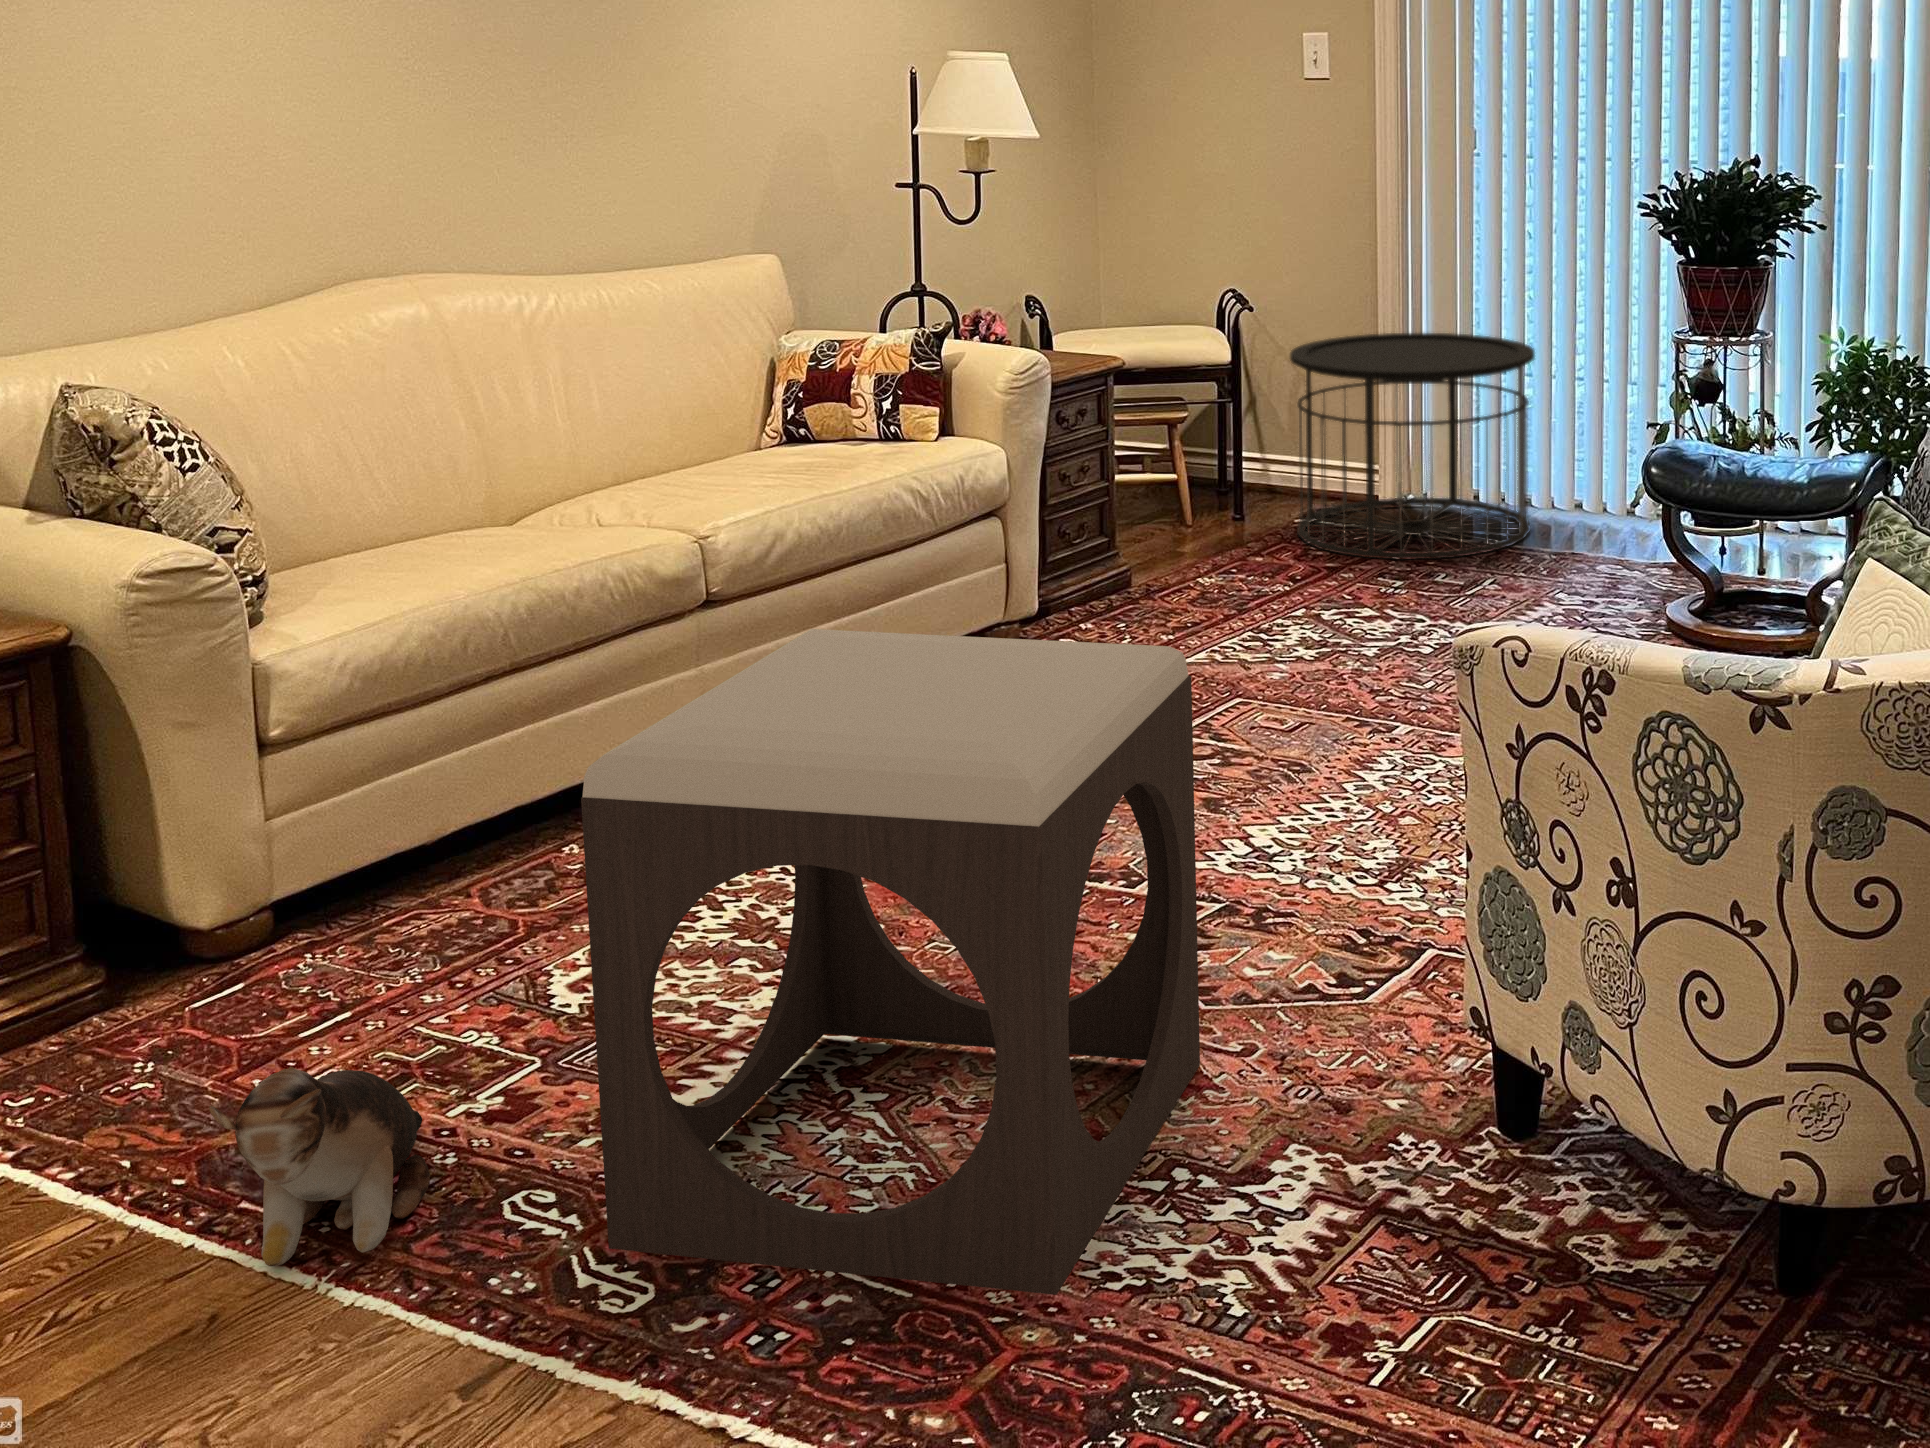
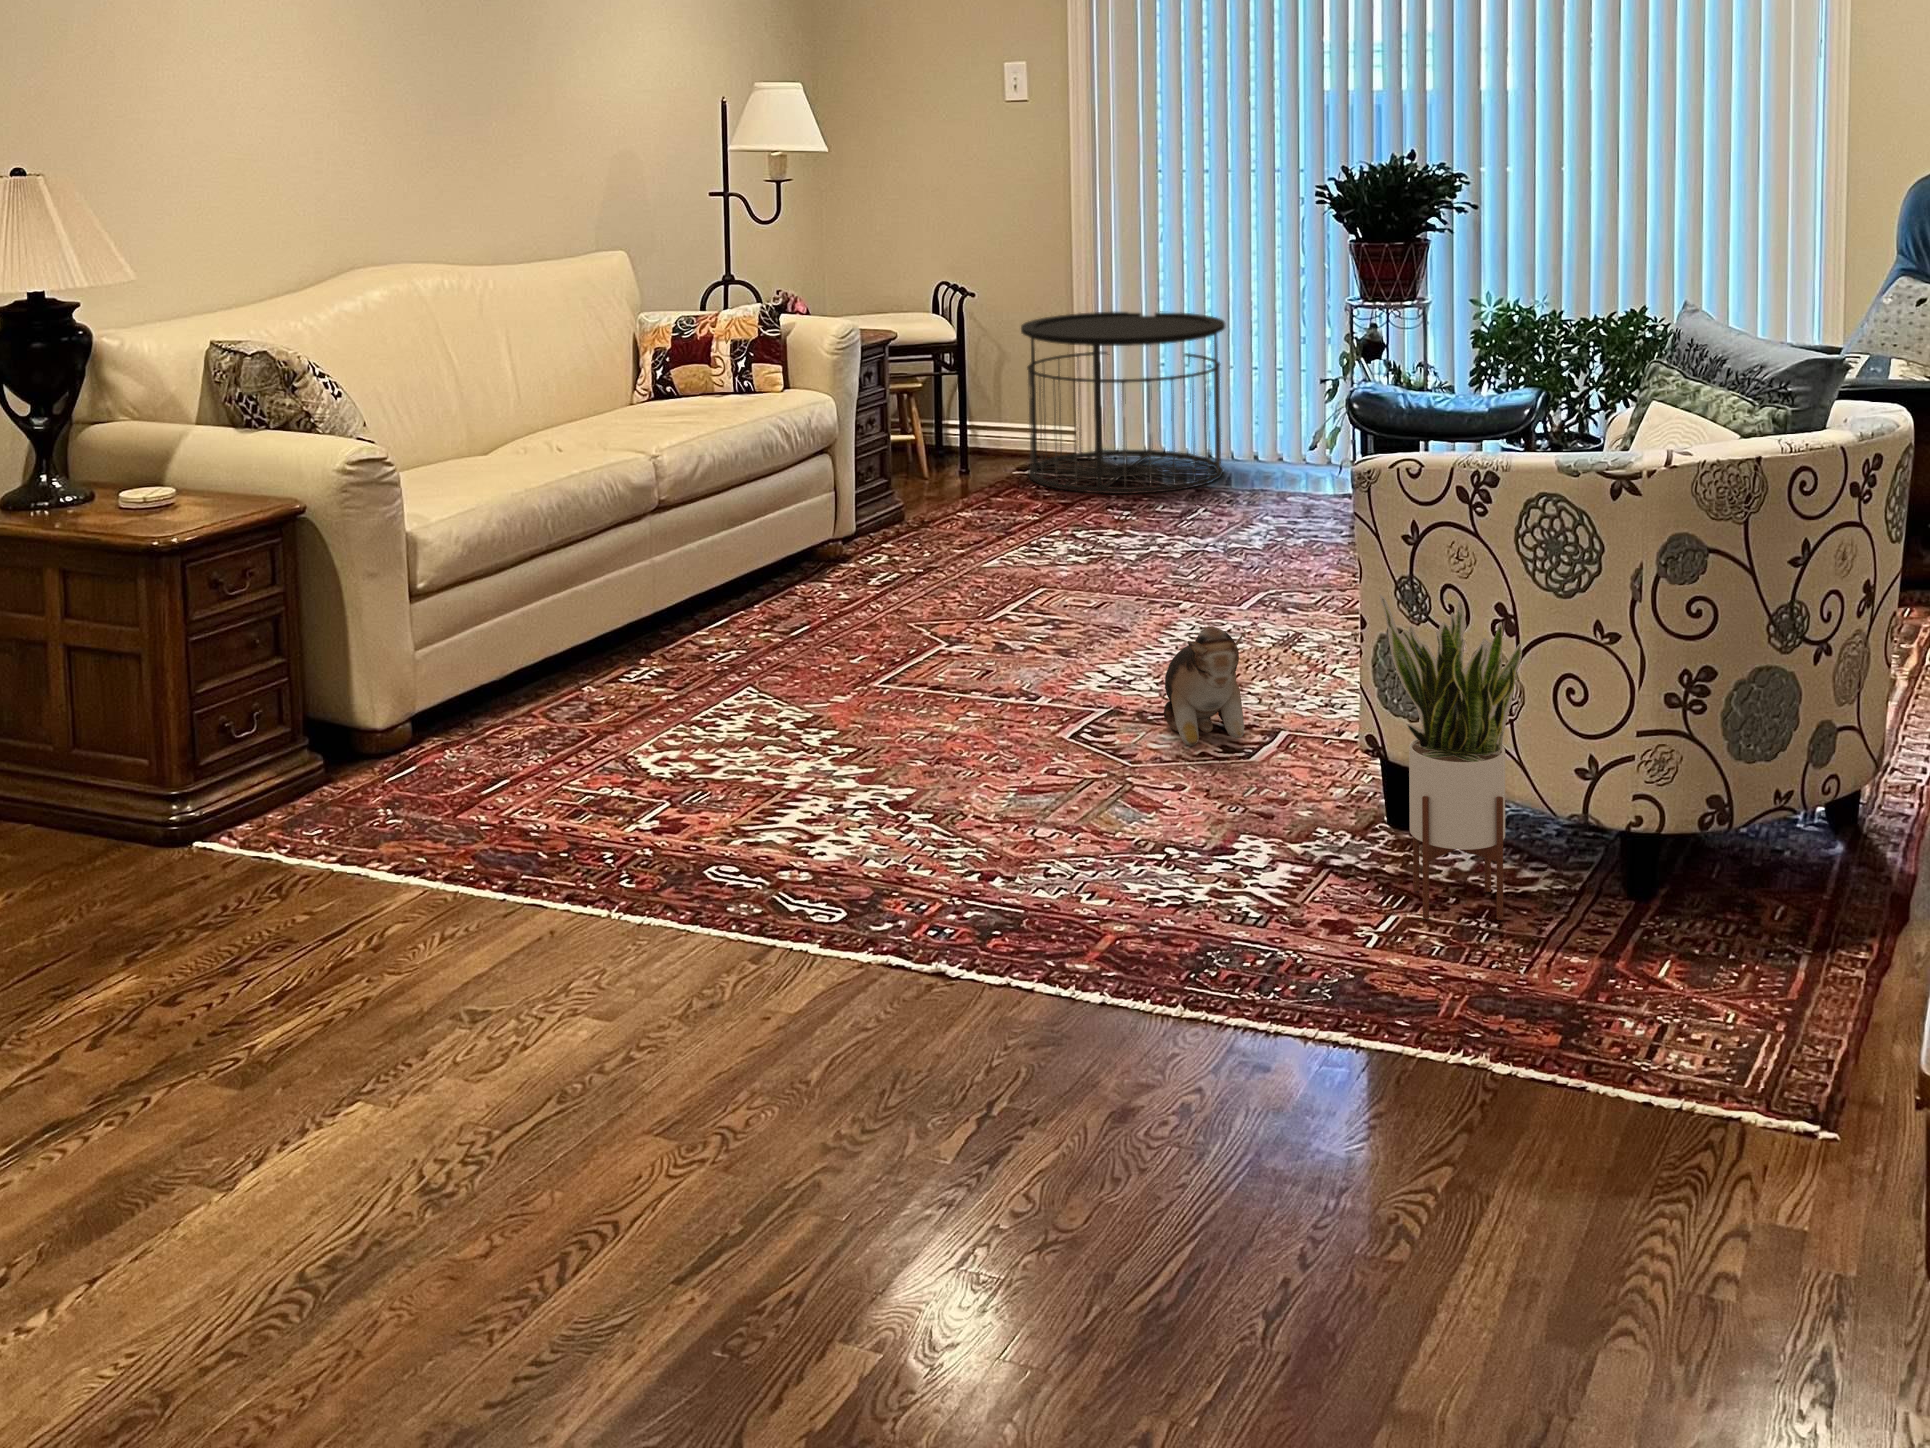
footstool: present [581,629,1200,1295] -> none [780,482,1150,912]
potted plant: none [1437,848,1625,1326] -> present [1380,594,1522,920]
plush toy: present [209,1066,430,1266] -> present [1164,627,1244,746]

